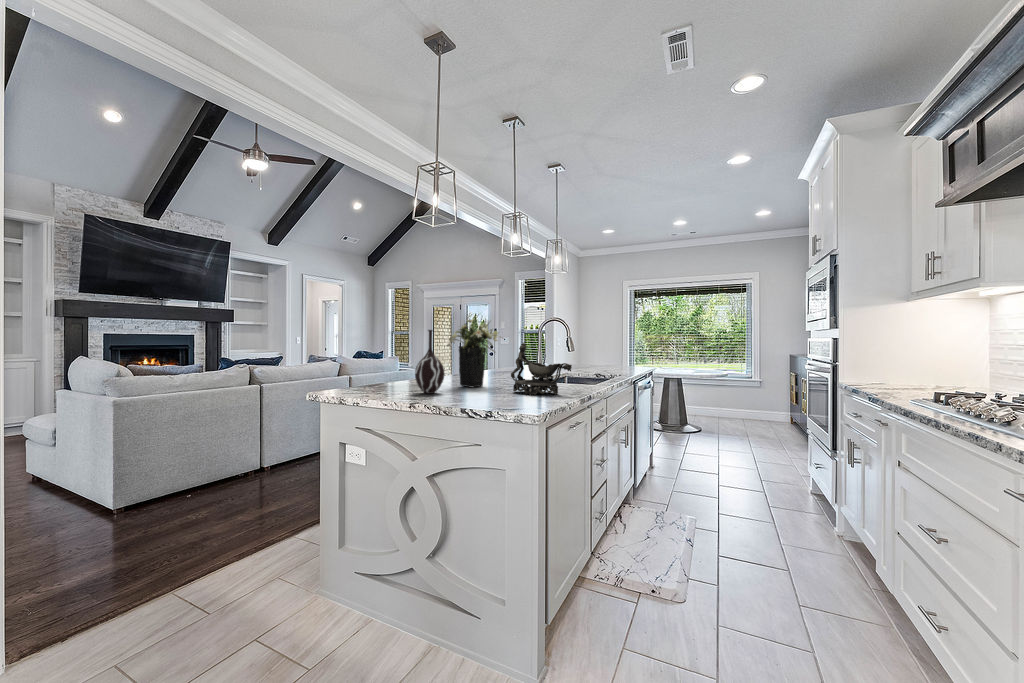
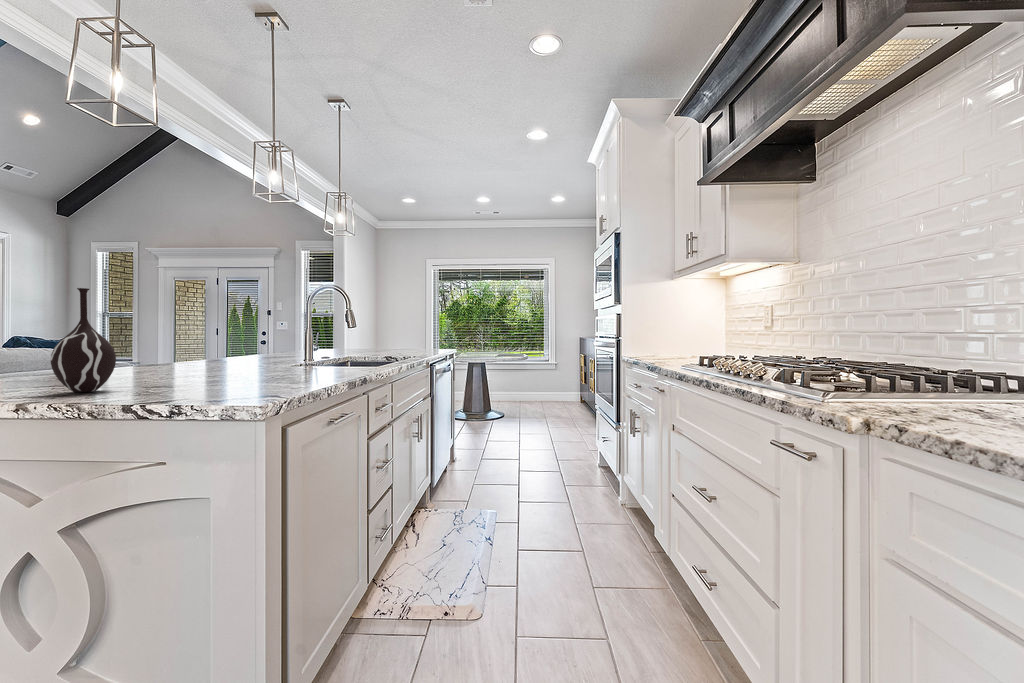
flower arrangement: present [447,319,498,387] -> none [129,280,235,380]
decorative bowl: present [511,343,572,395] -> none [242,313,332,384]

